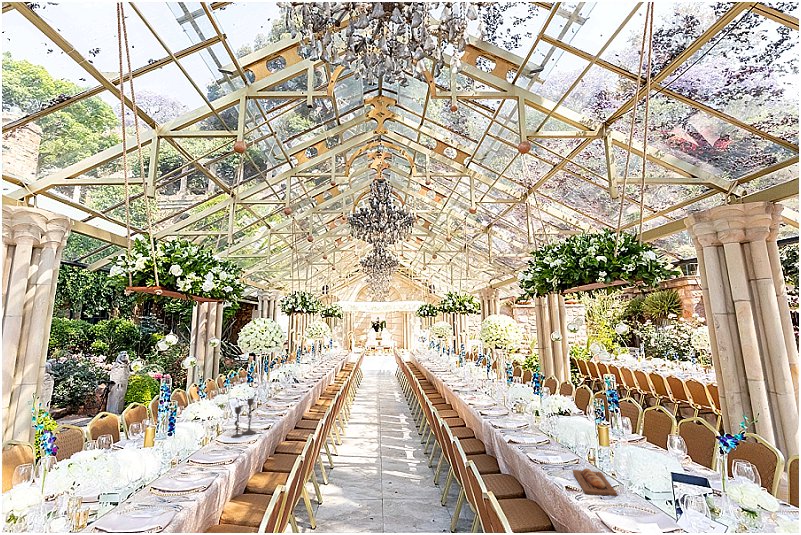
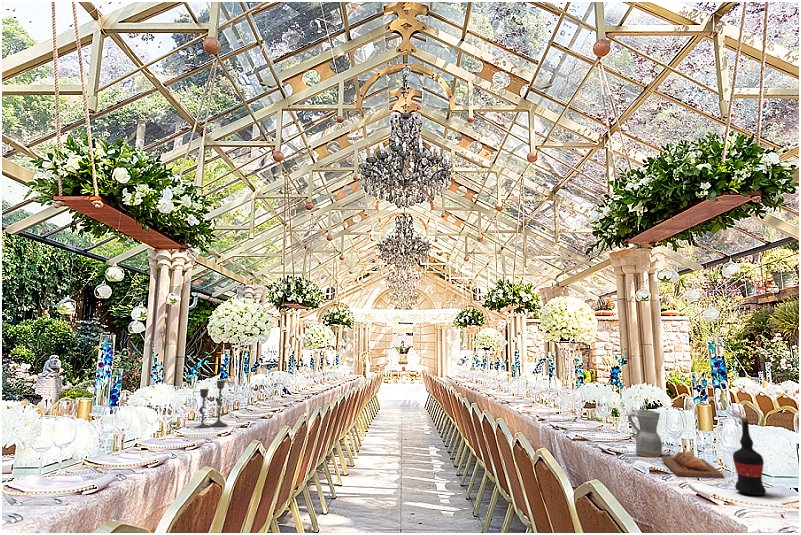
ceramic pitcher: none [548,431,572,466] -> present [628,410,662,457]
wine bottle: none [625,463,648,520] -> present [733,418,766,495]

